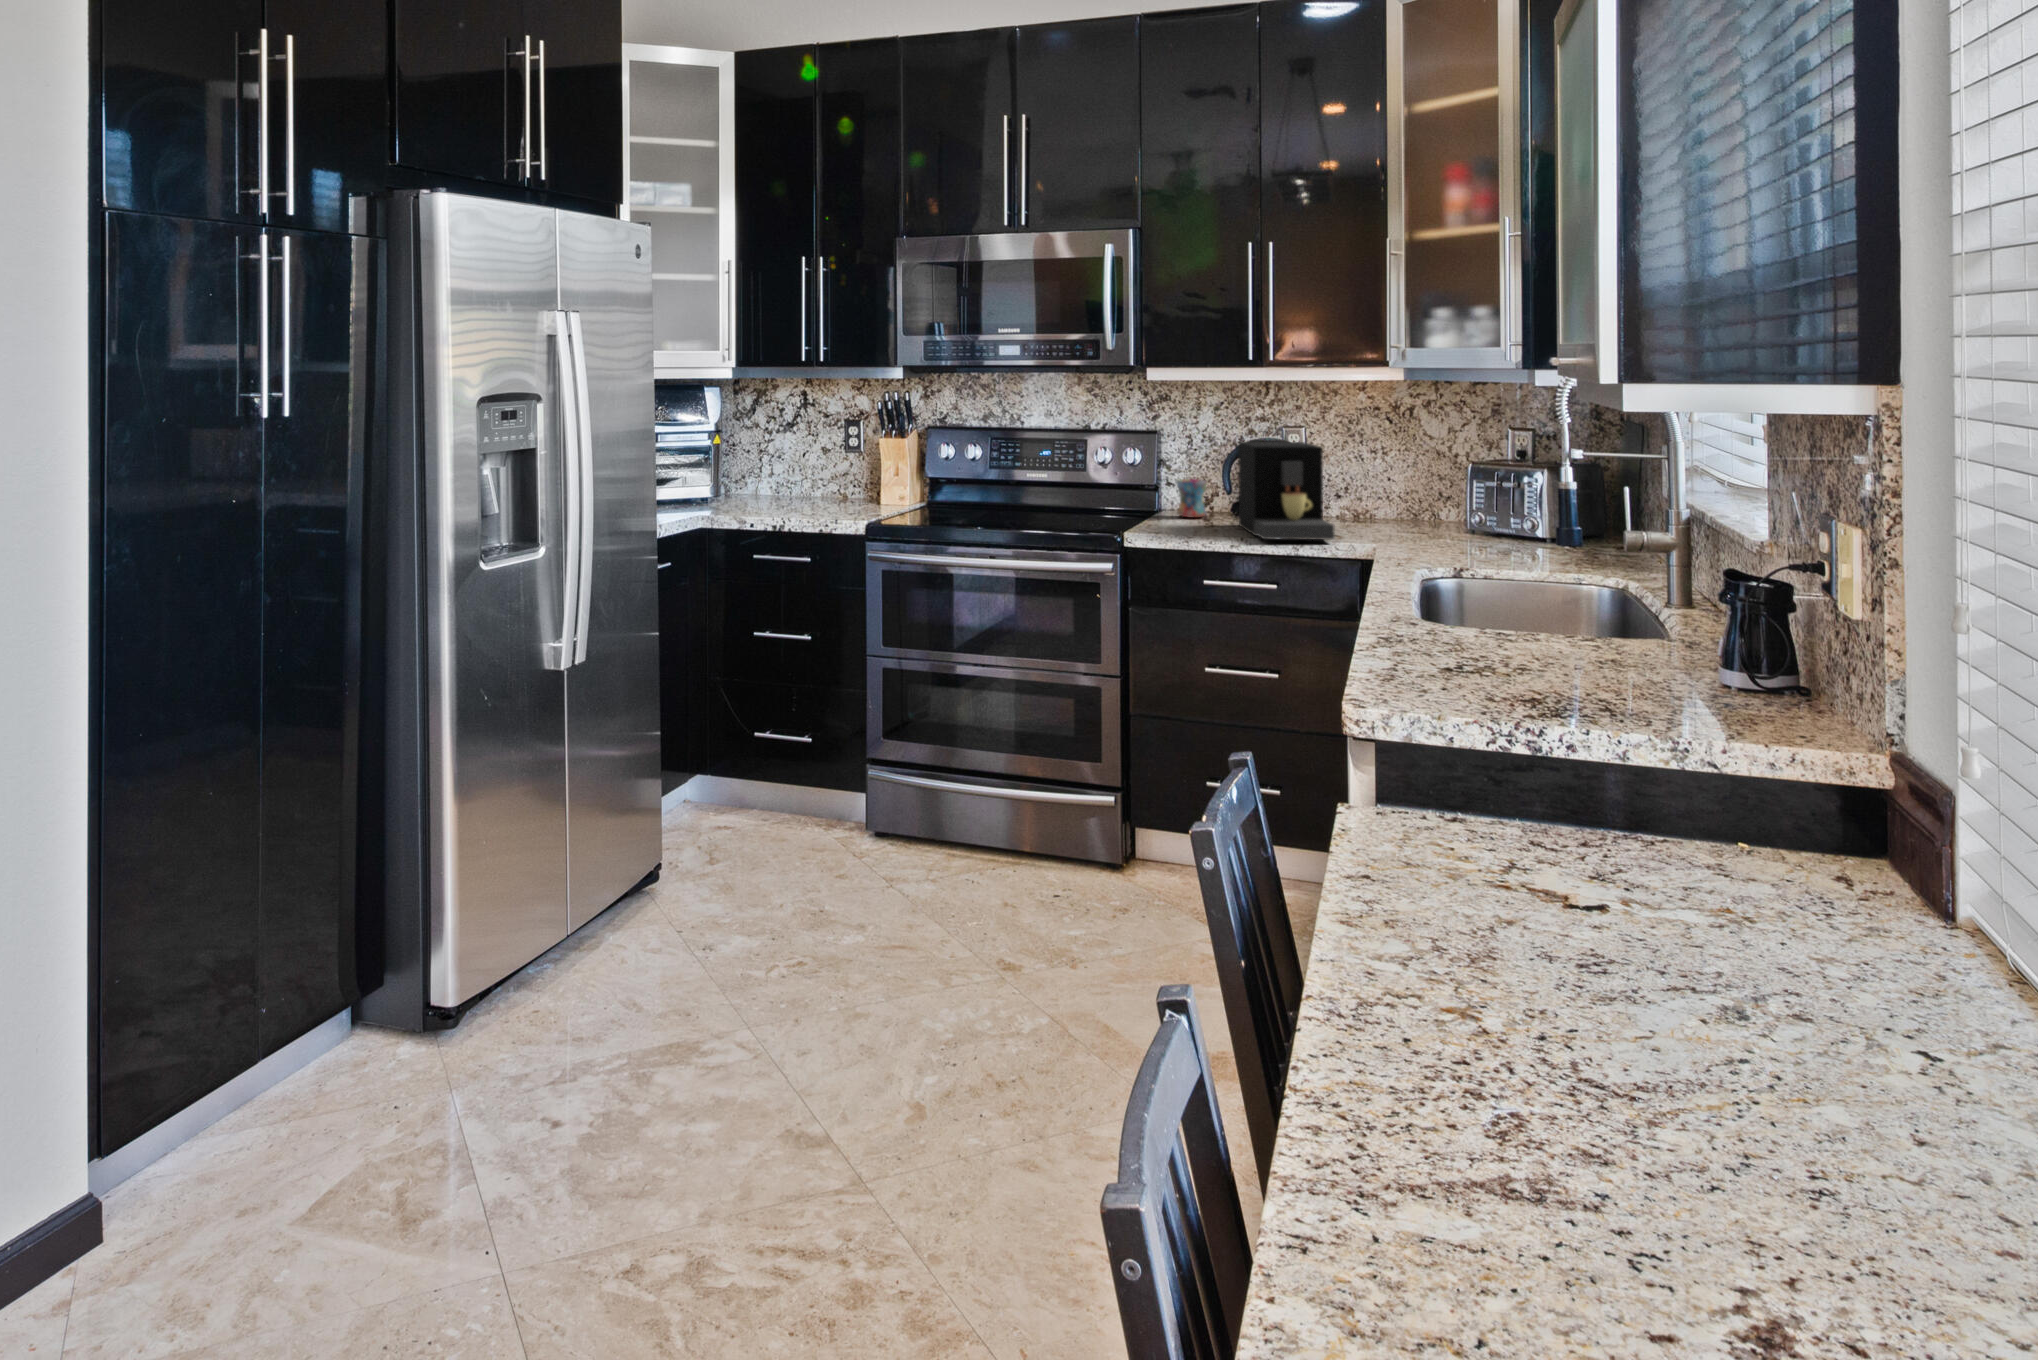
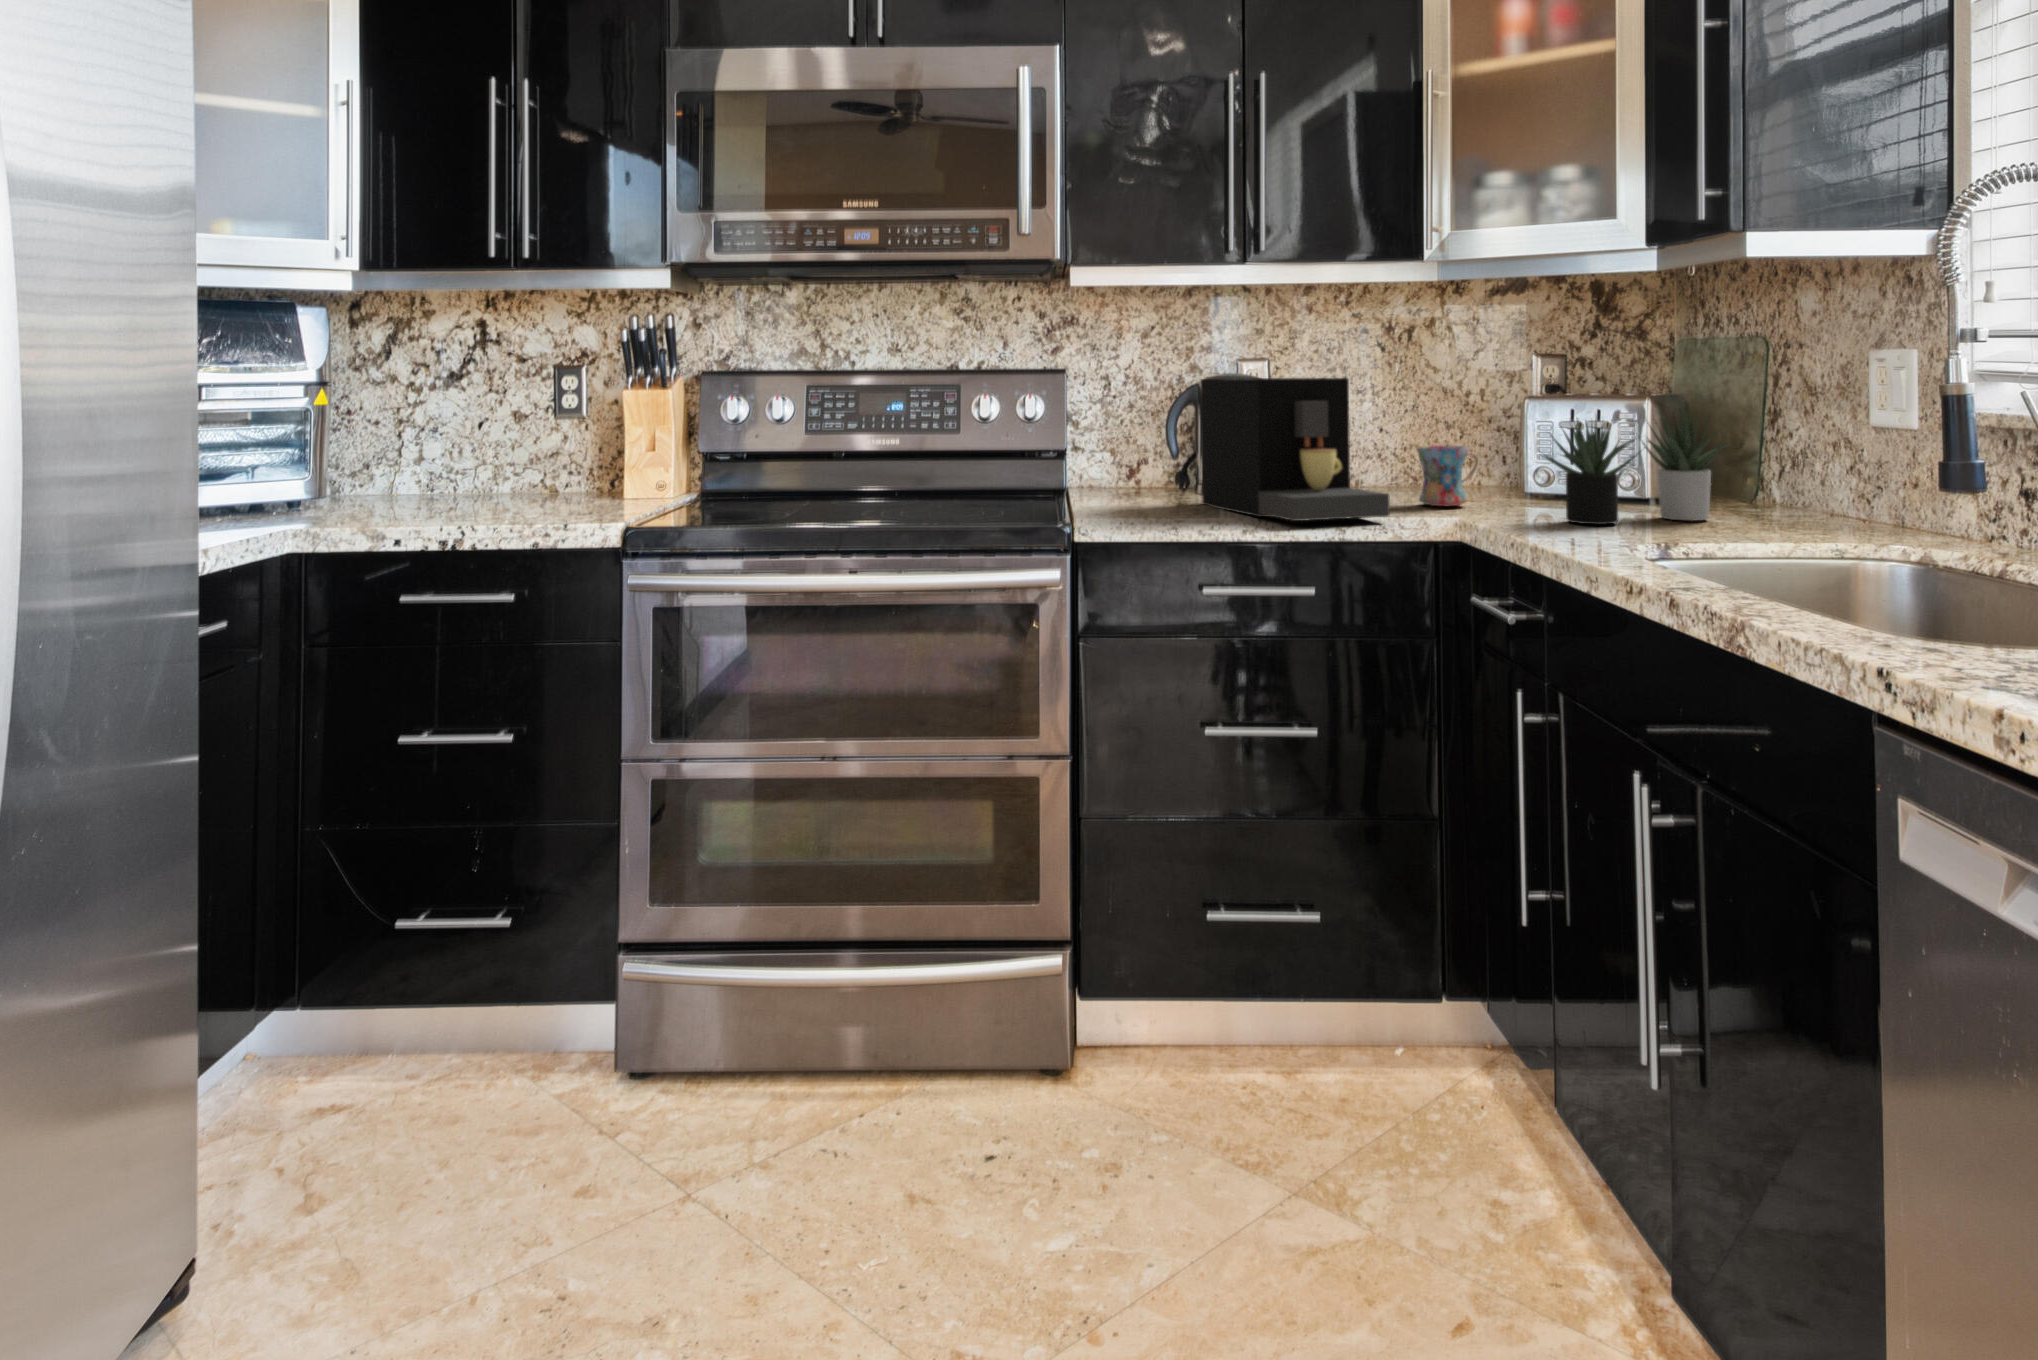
succulent plant: none [1436,473,1590,554] -> present [1545,411,1726,524]
mug: present [1176,479,1216,517] -> present [1416,446,1478,506]

